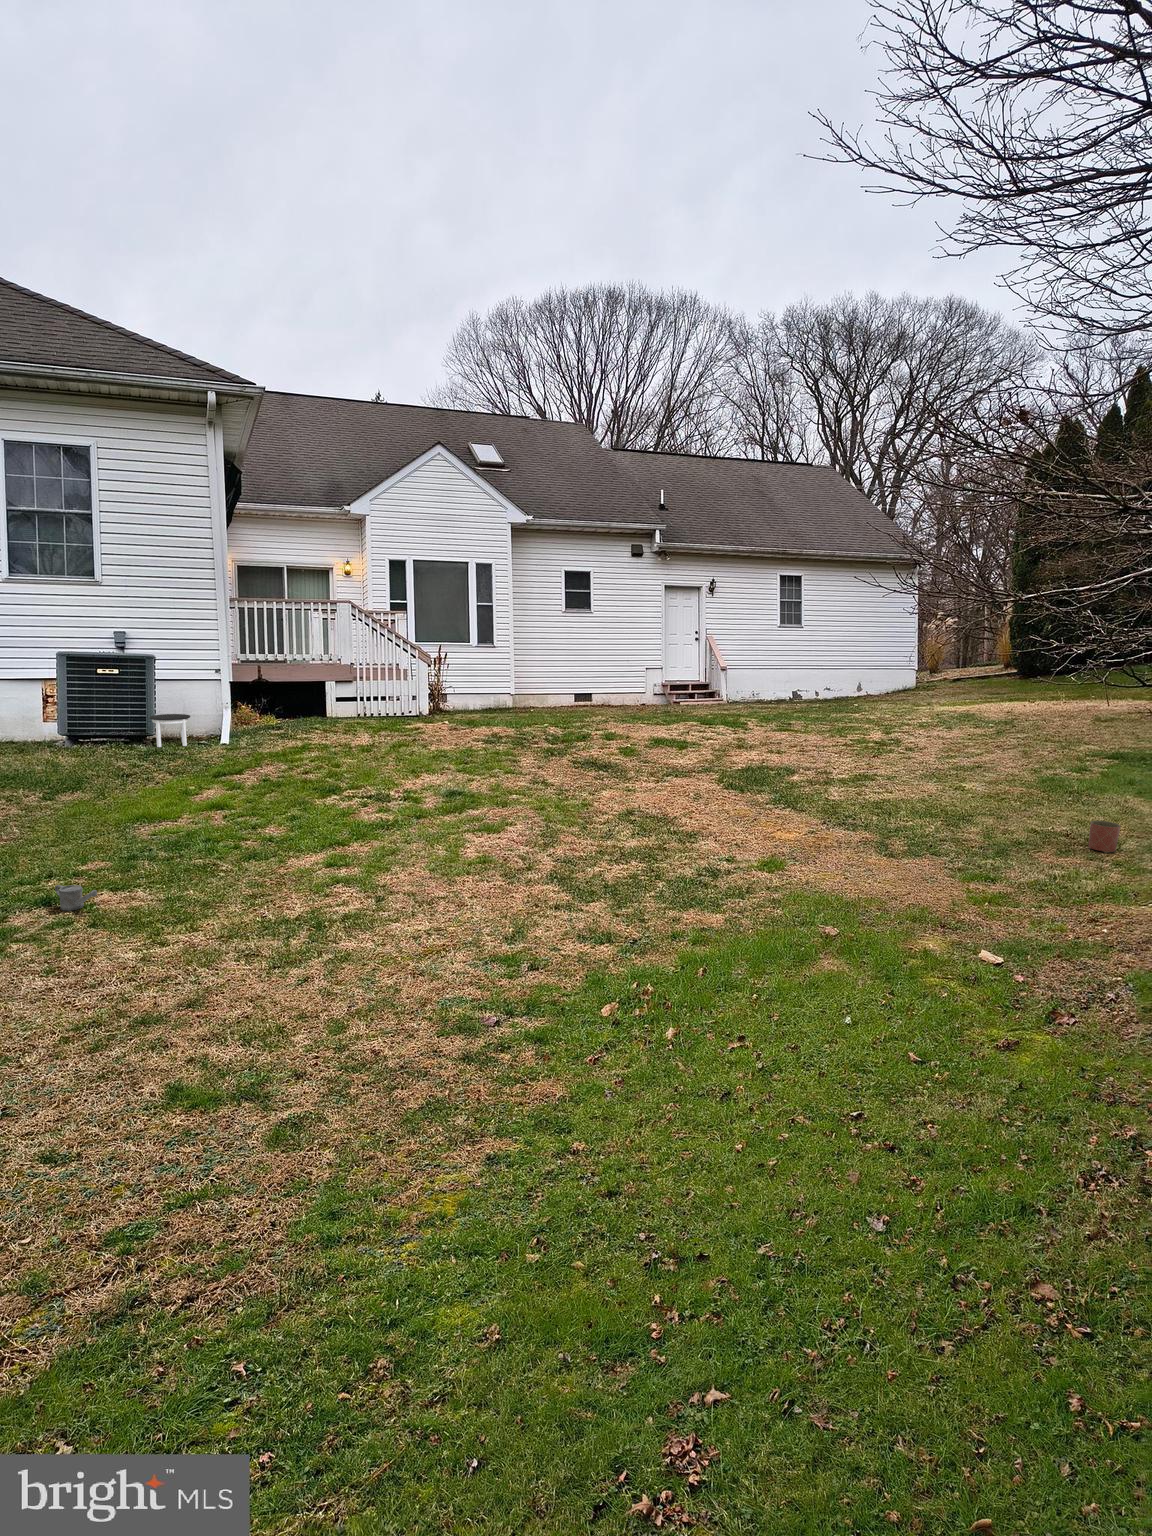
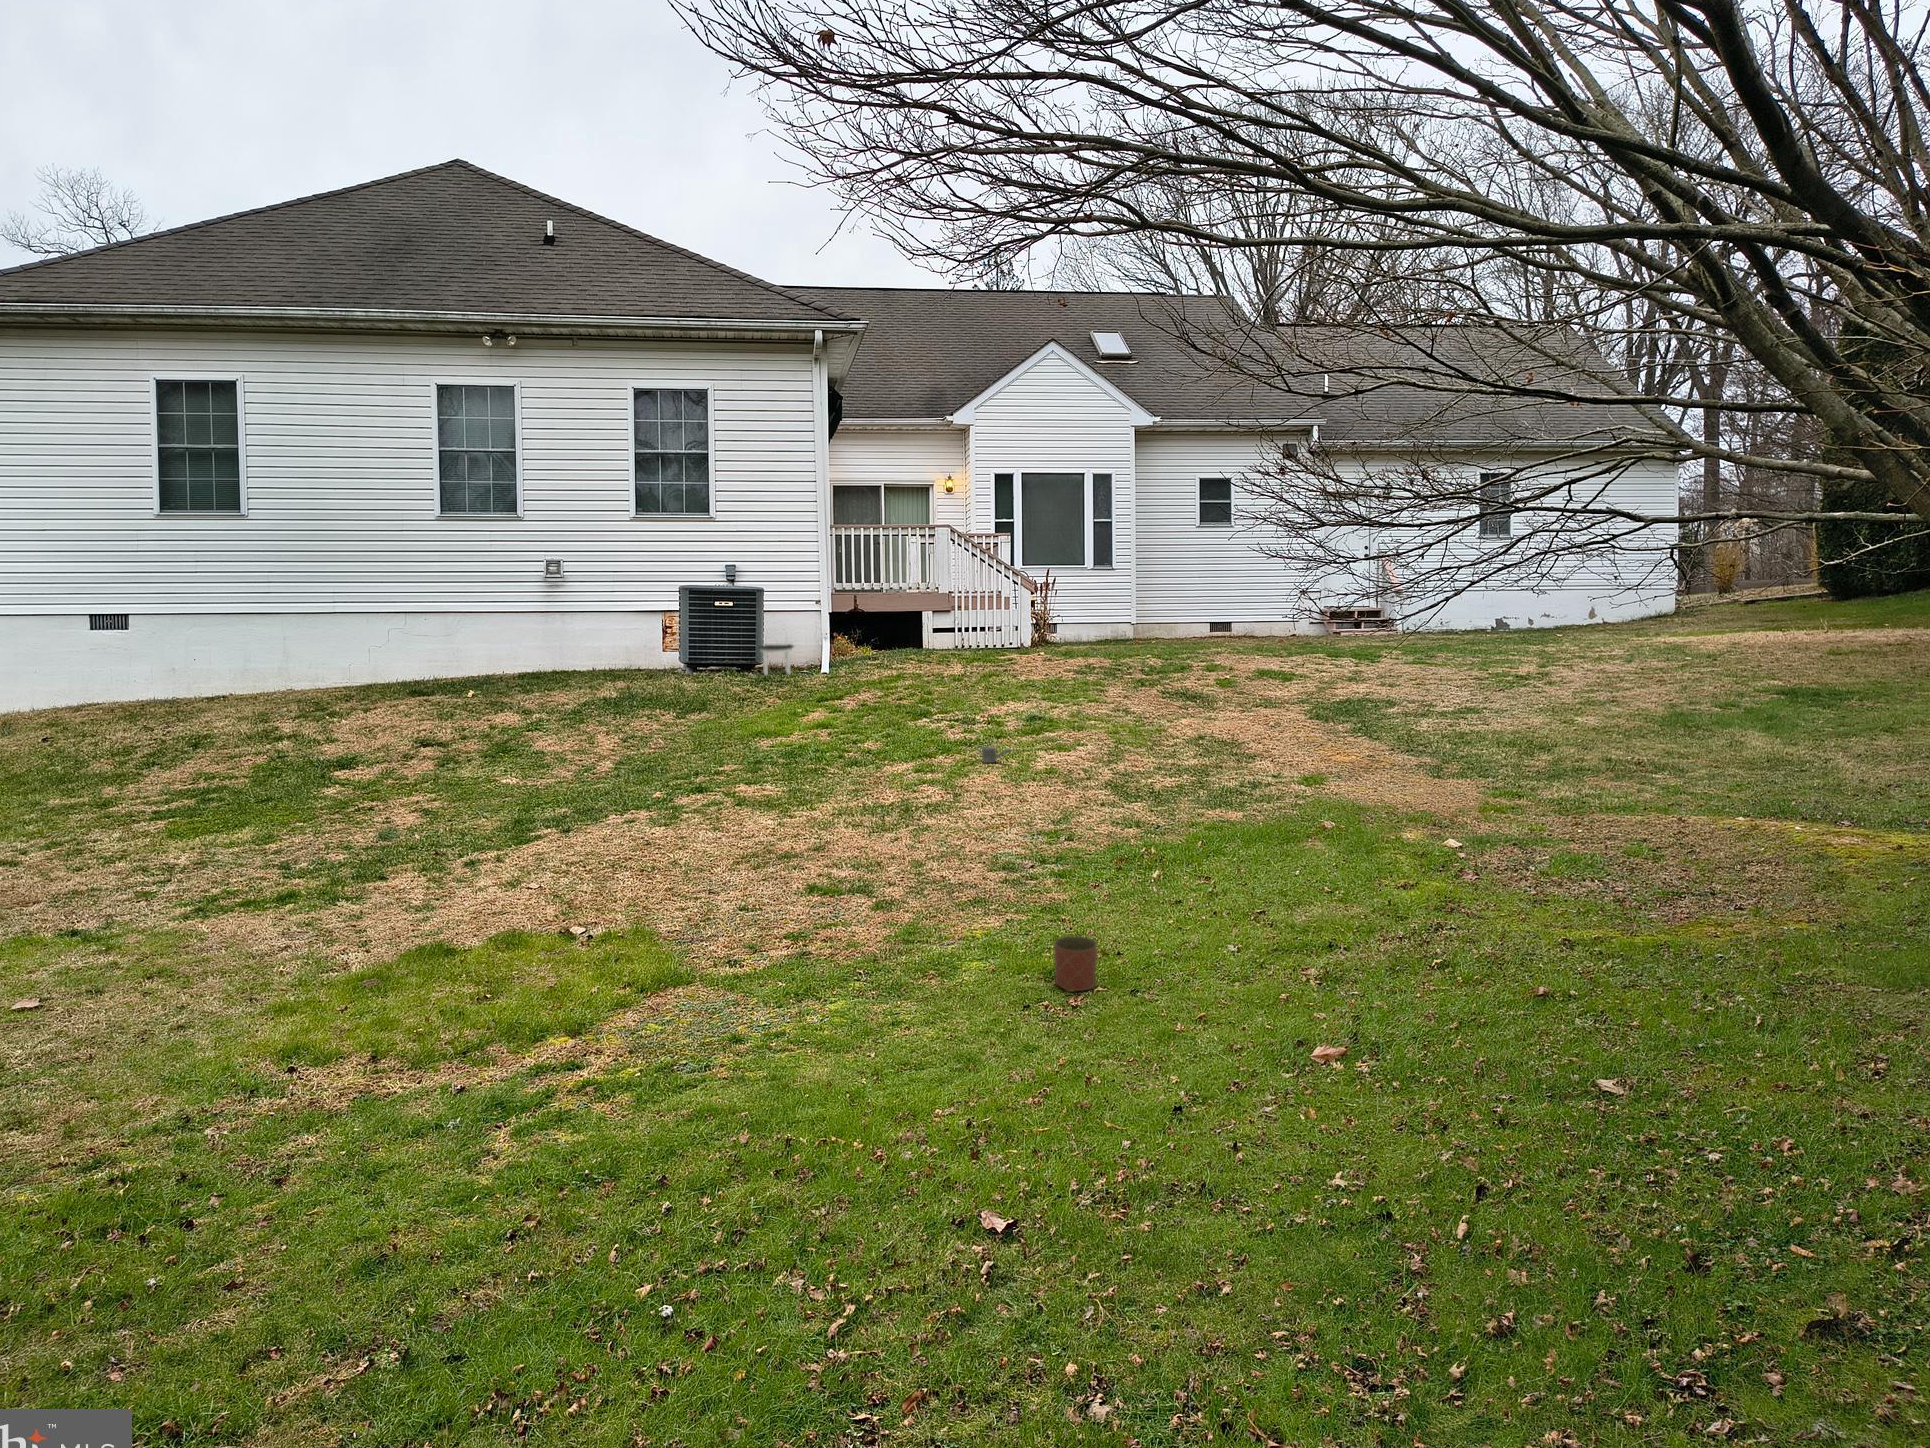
planter: present [1088,821,1121,853] -> present [1054,936,1097,992]
watering can: present [55,885,97,911] -> present [977,746,1010,763]

